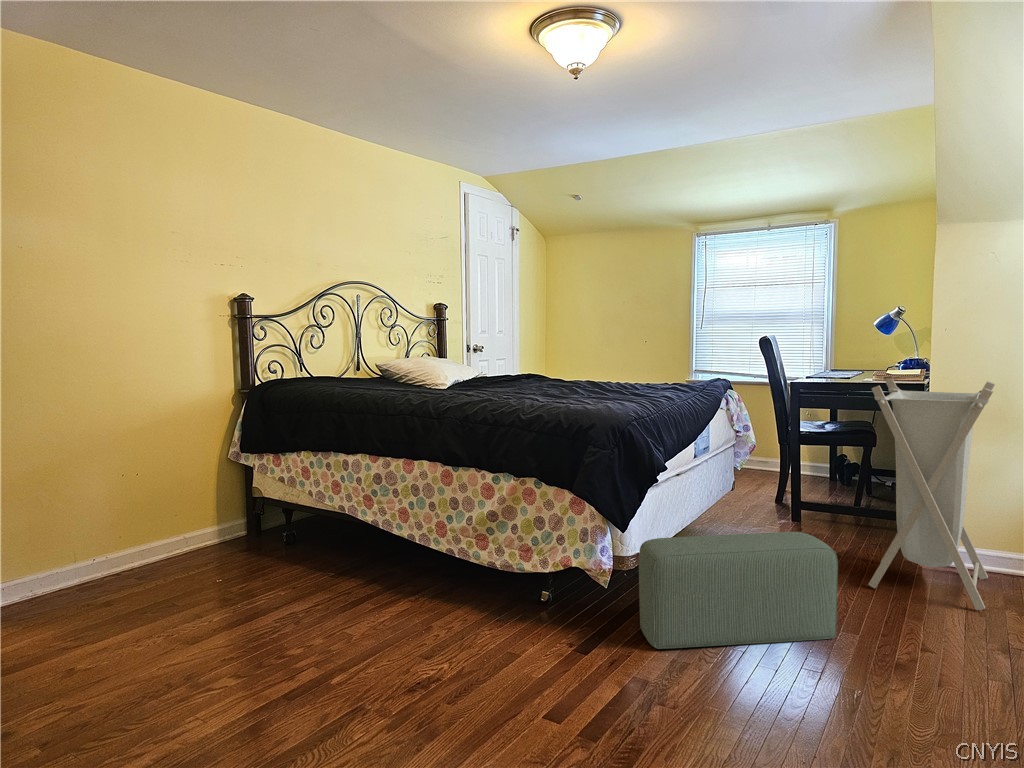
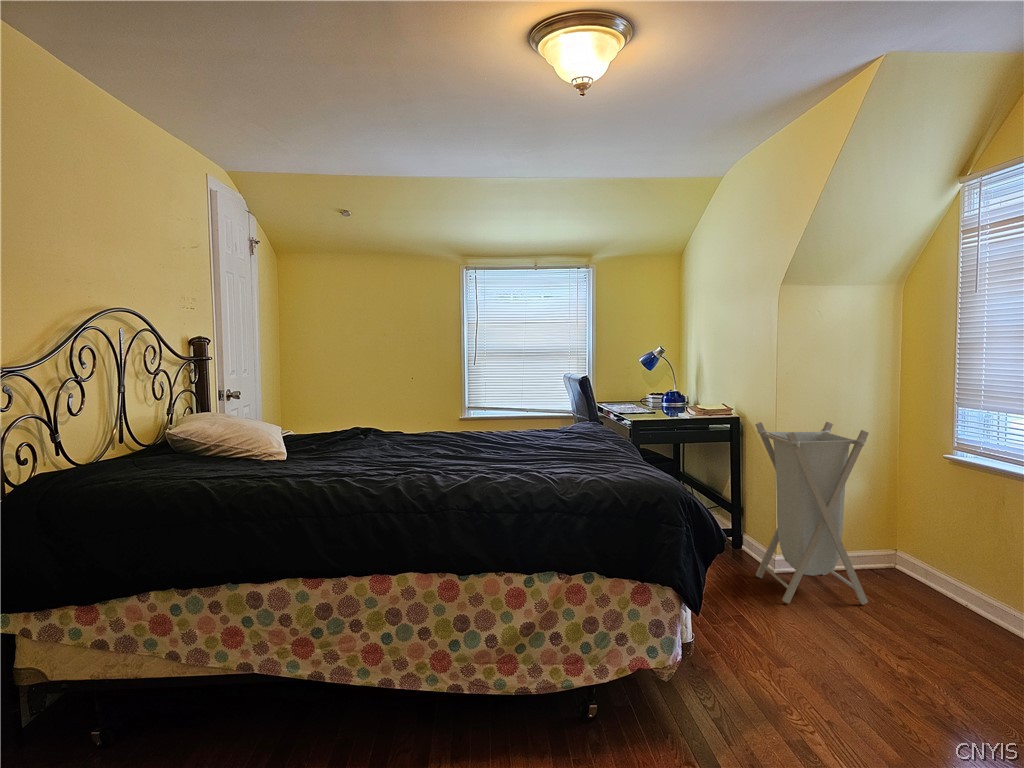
pouf: present [639,532,838,649] -> none [708,573,840,734]

